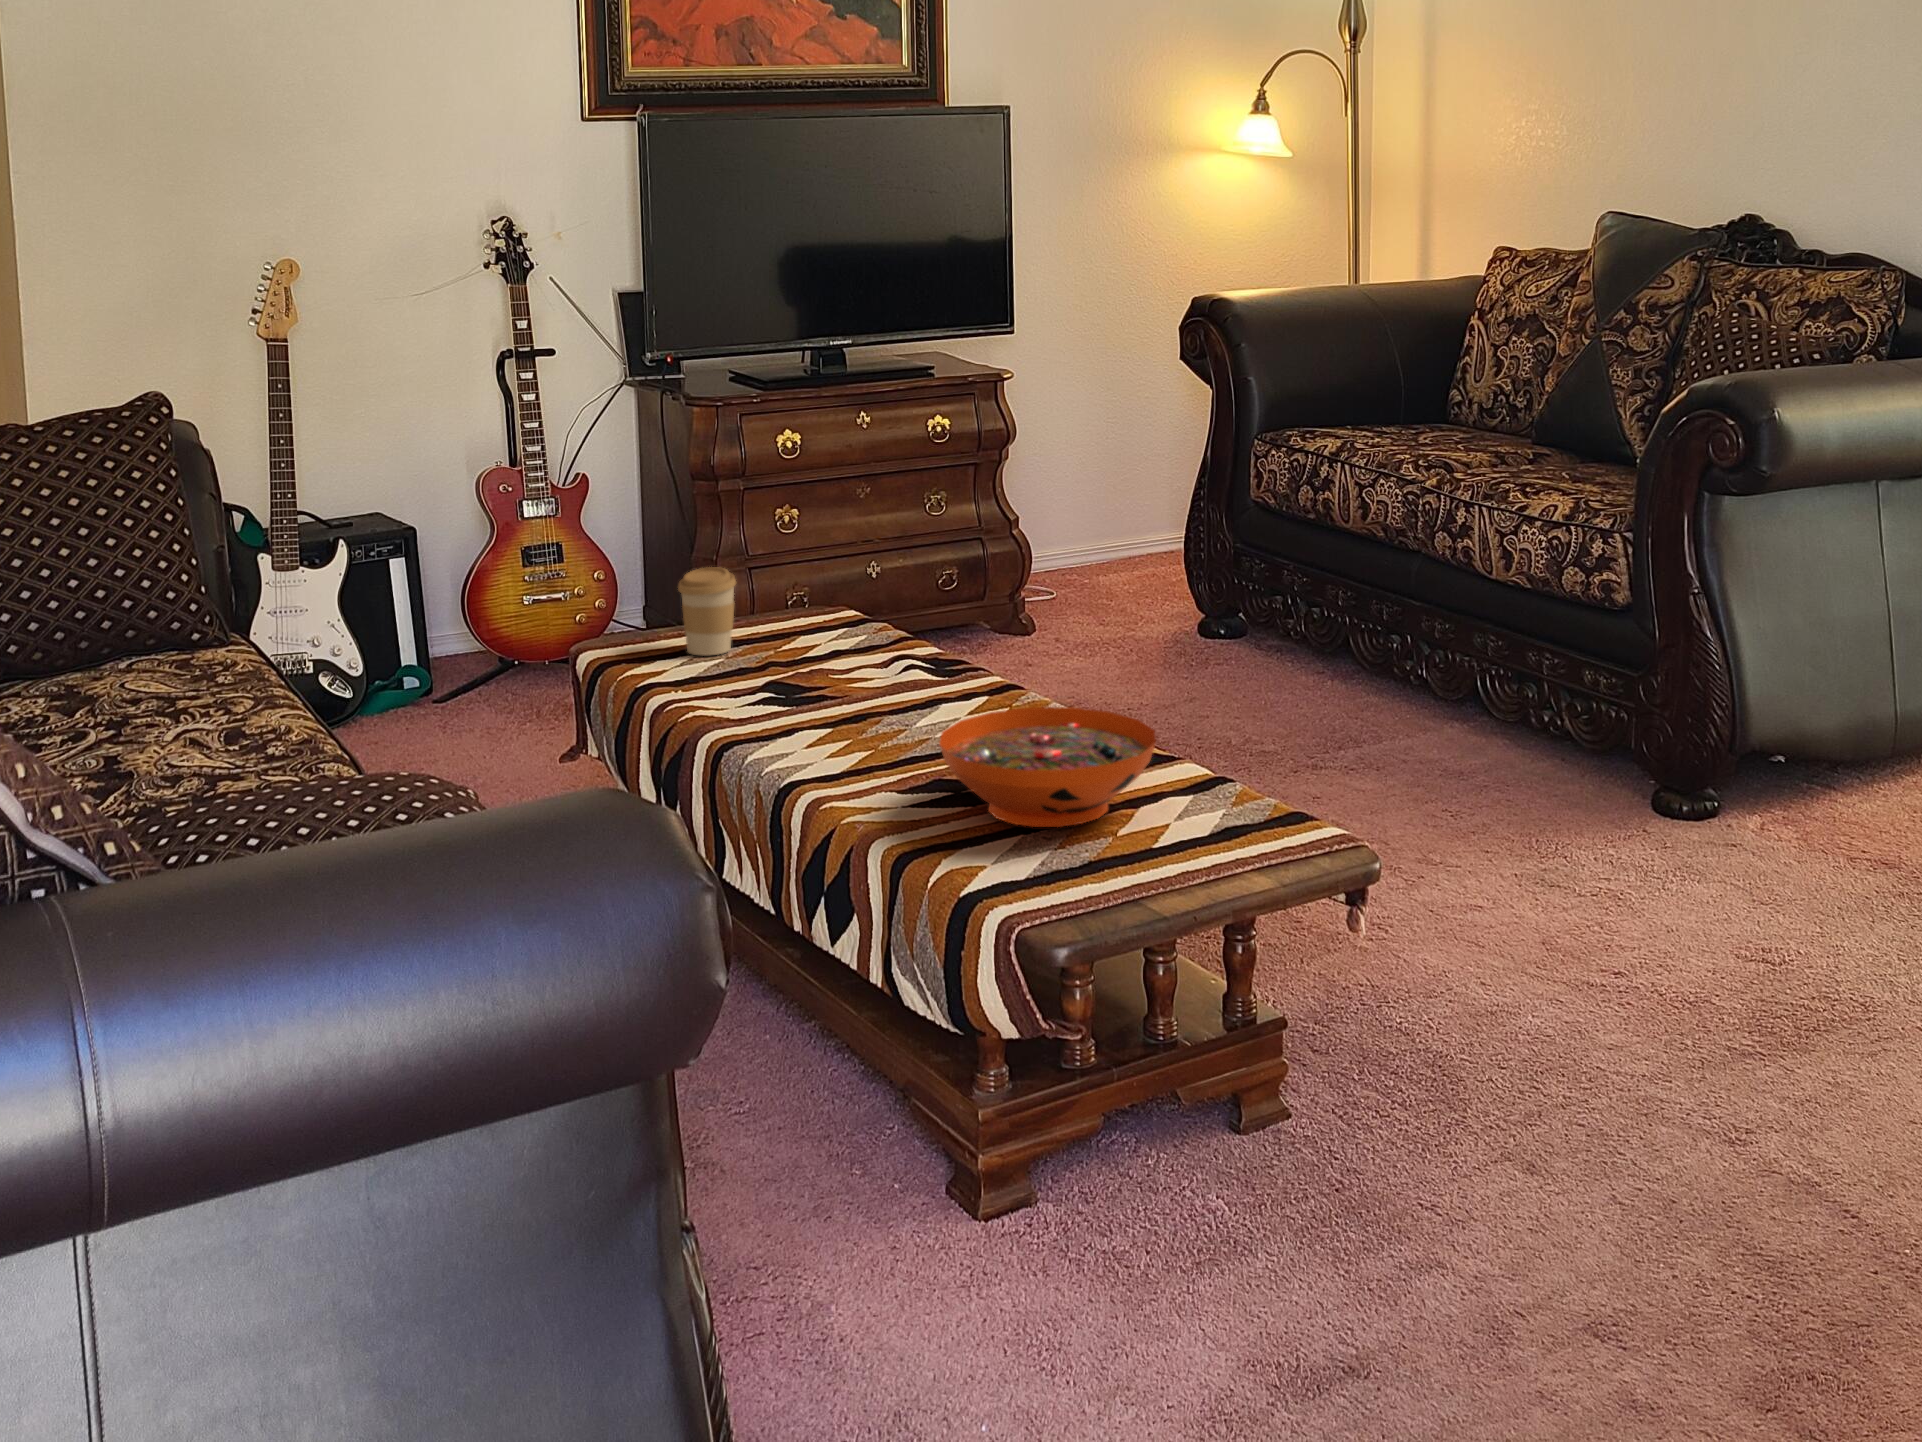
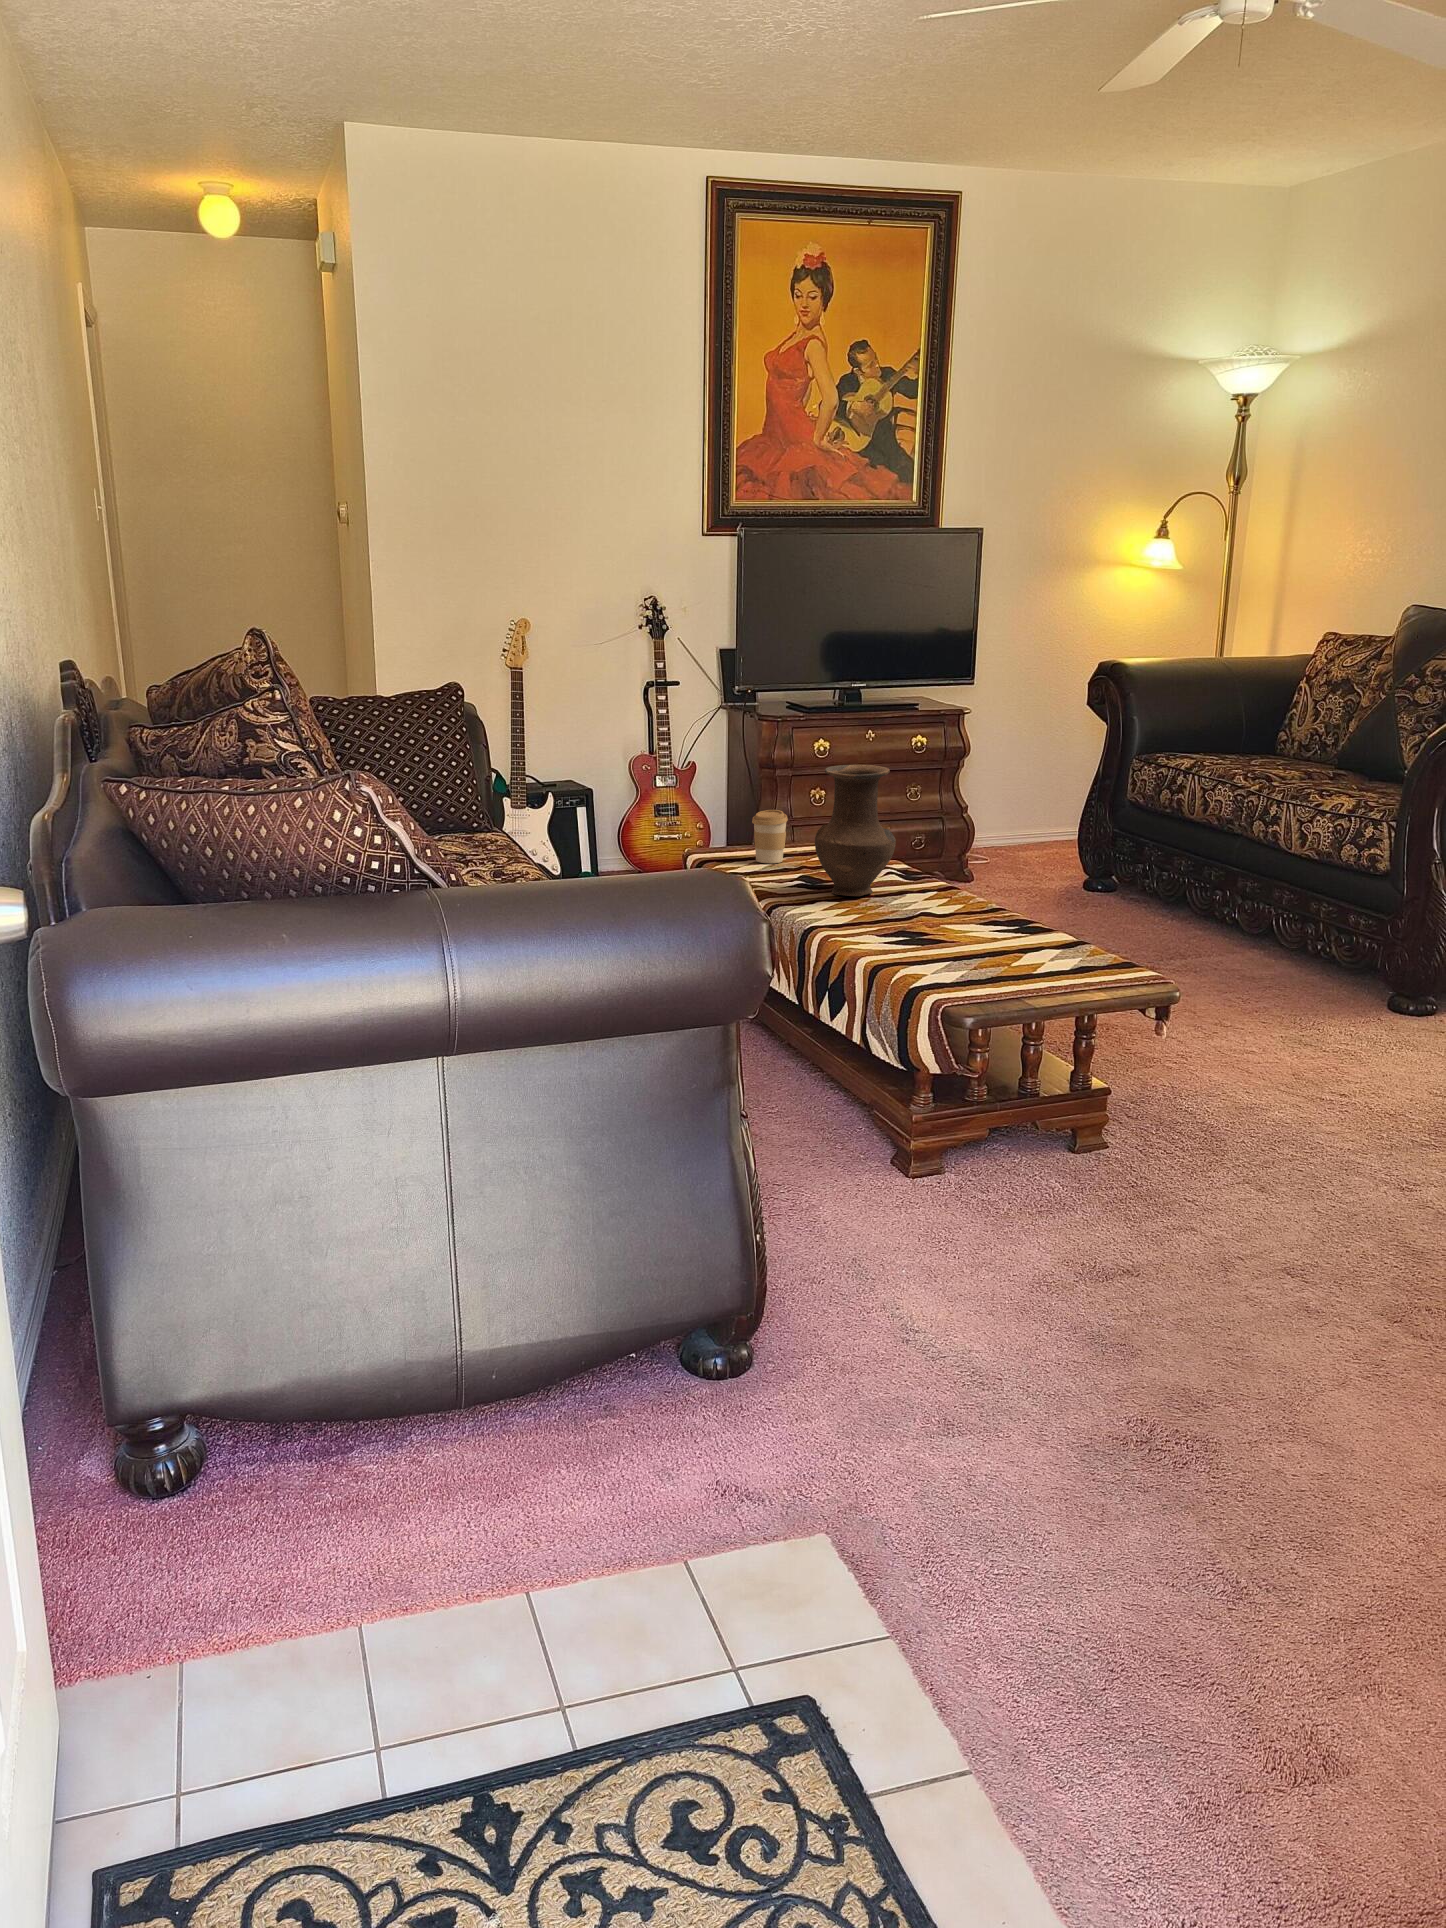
vase: none [783,497,914,712] -> present [815,765,896,896]
decorative bowl: present [939,707,1156,827] -> none [905,893,1041,960]

